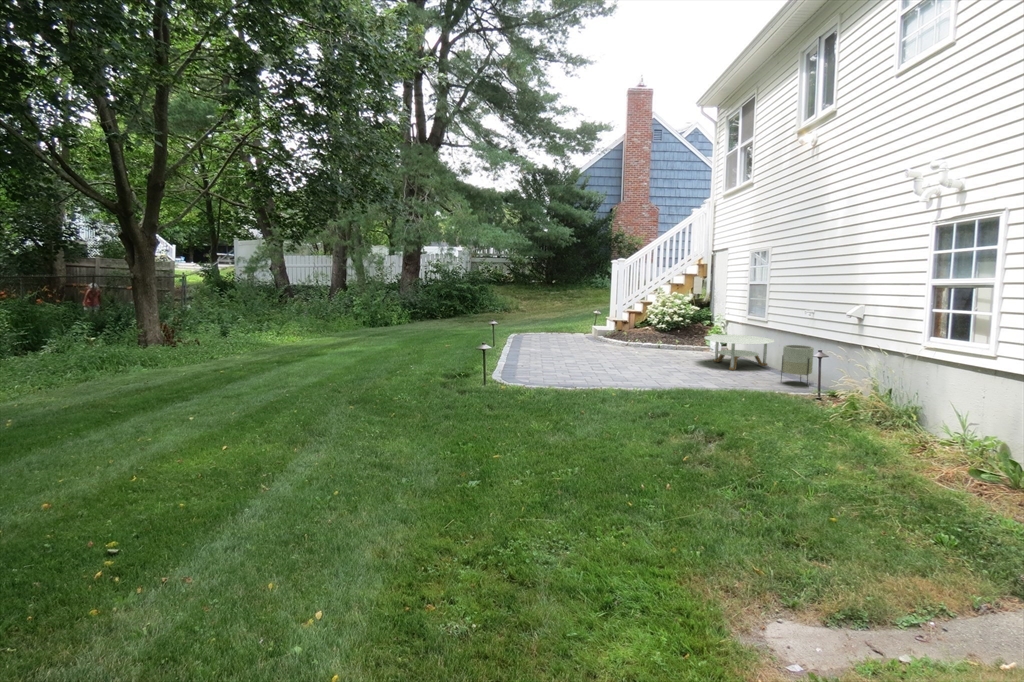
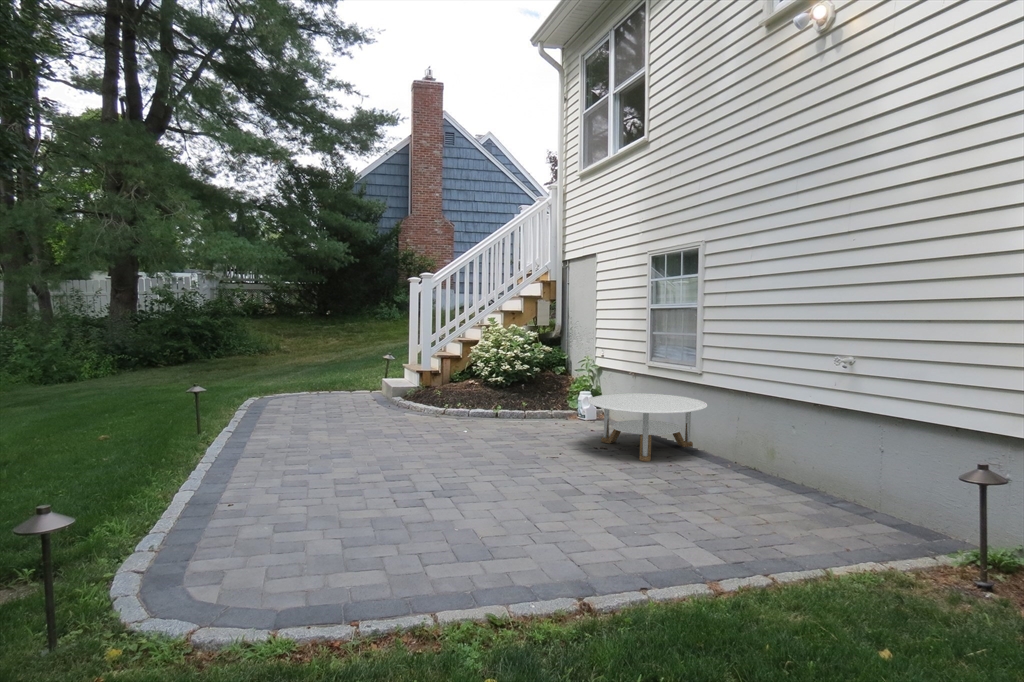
planter: present [781,345,814,383] -> none [751,414,808,494]

